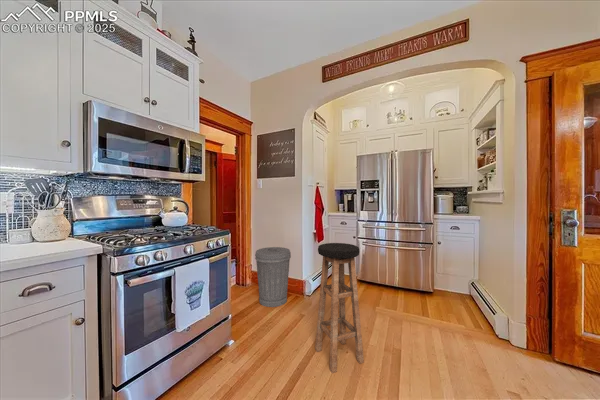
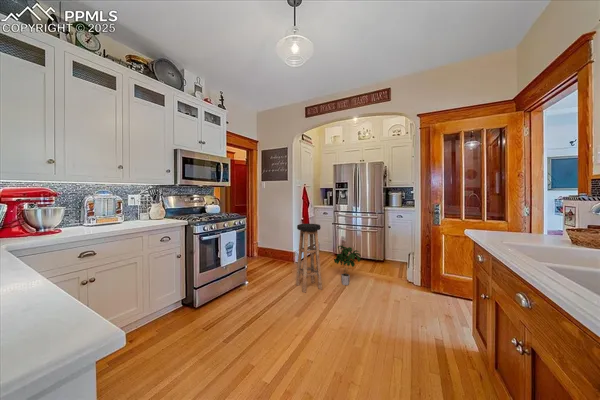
trash can: present [255,247,291,307] -> none [261,230,284,268]
potted plant: none [374,278,431,350] -> present [334,245,361,285]

